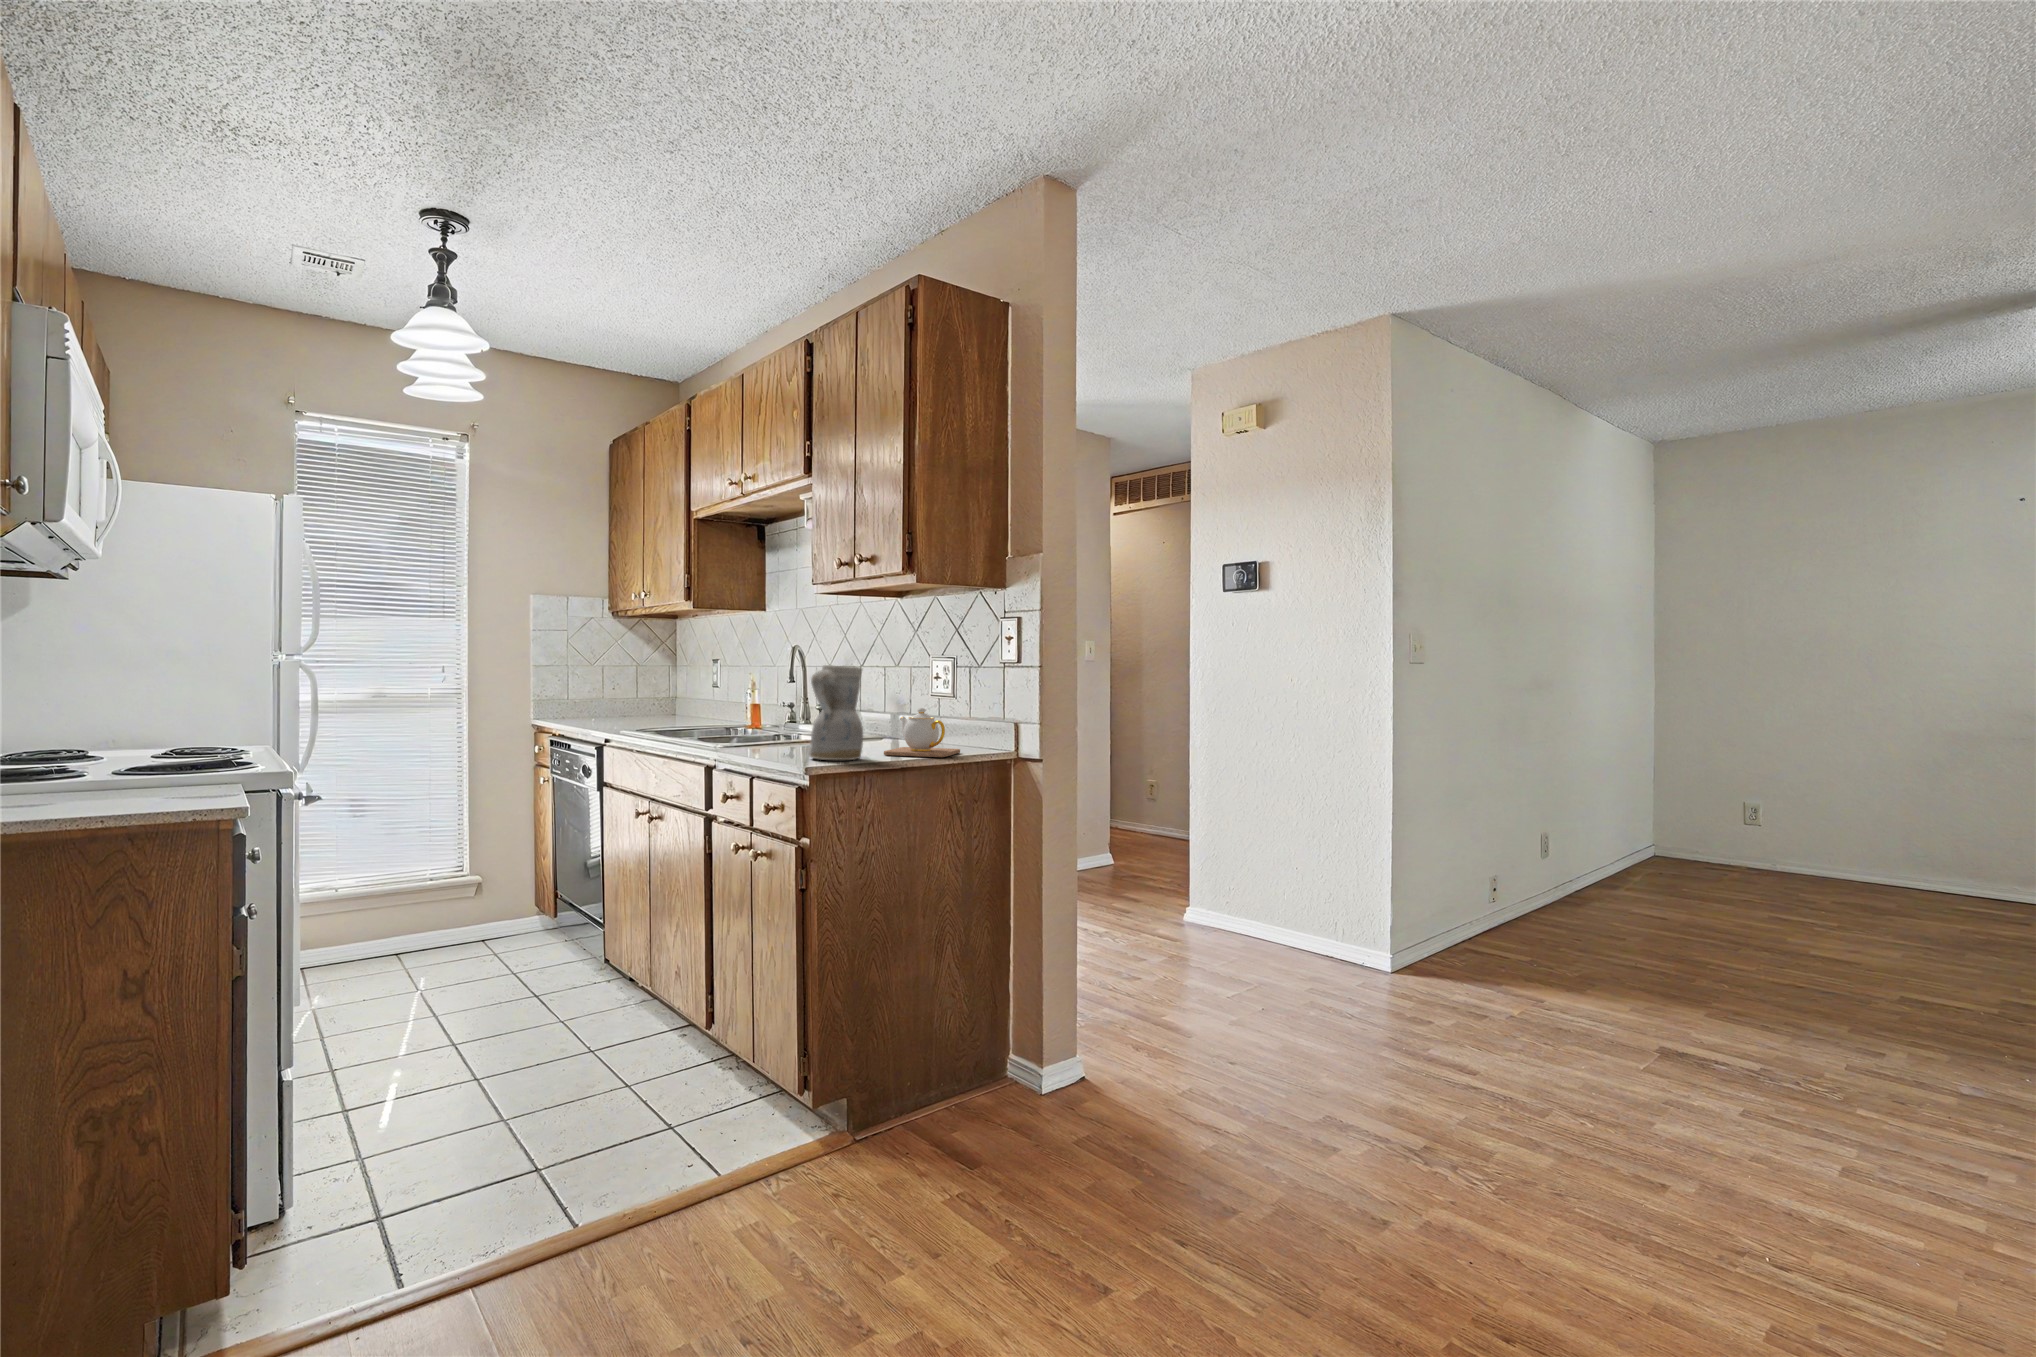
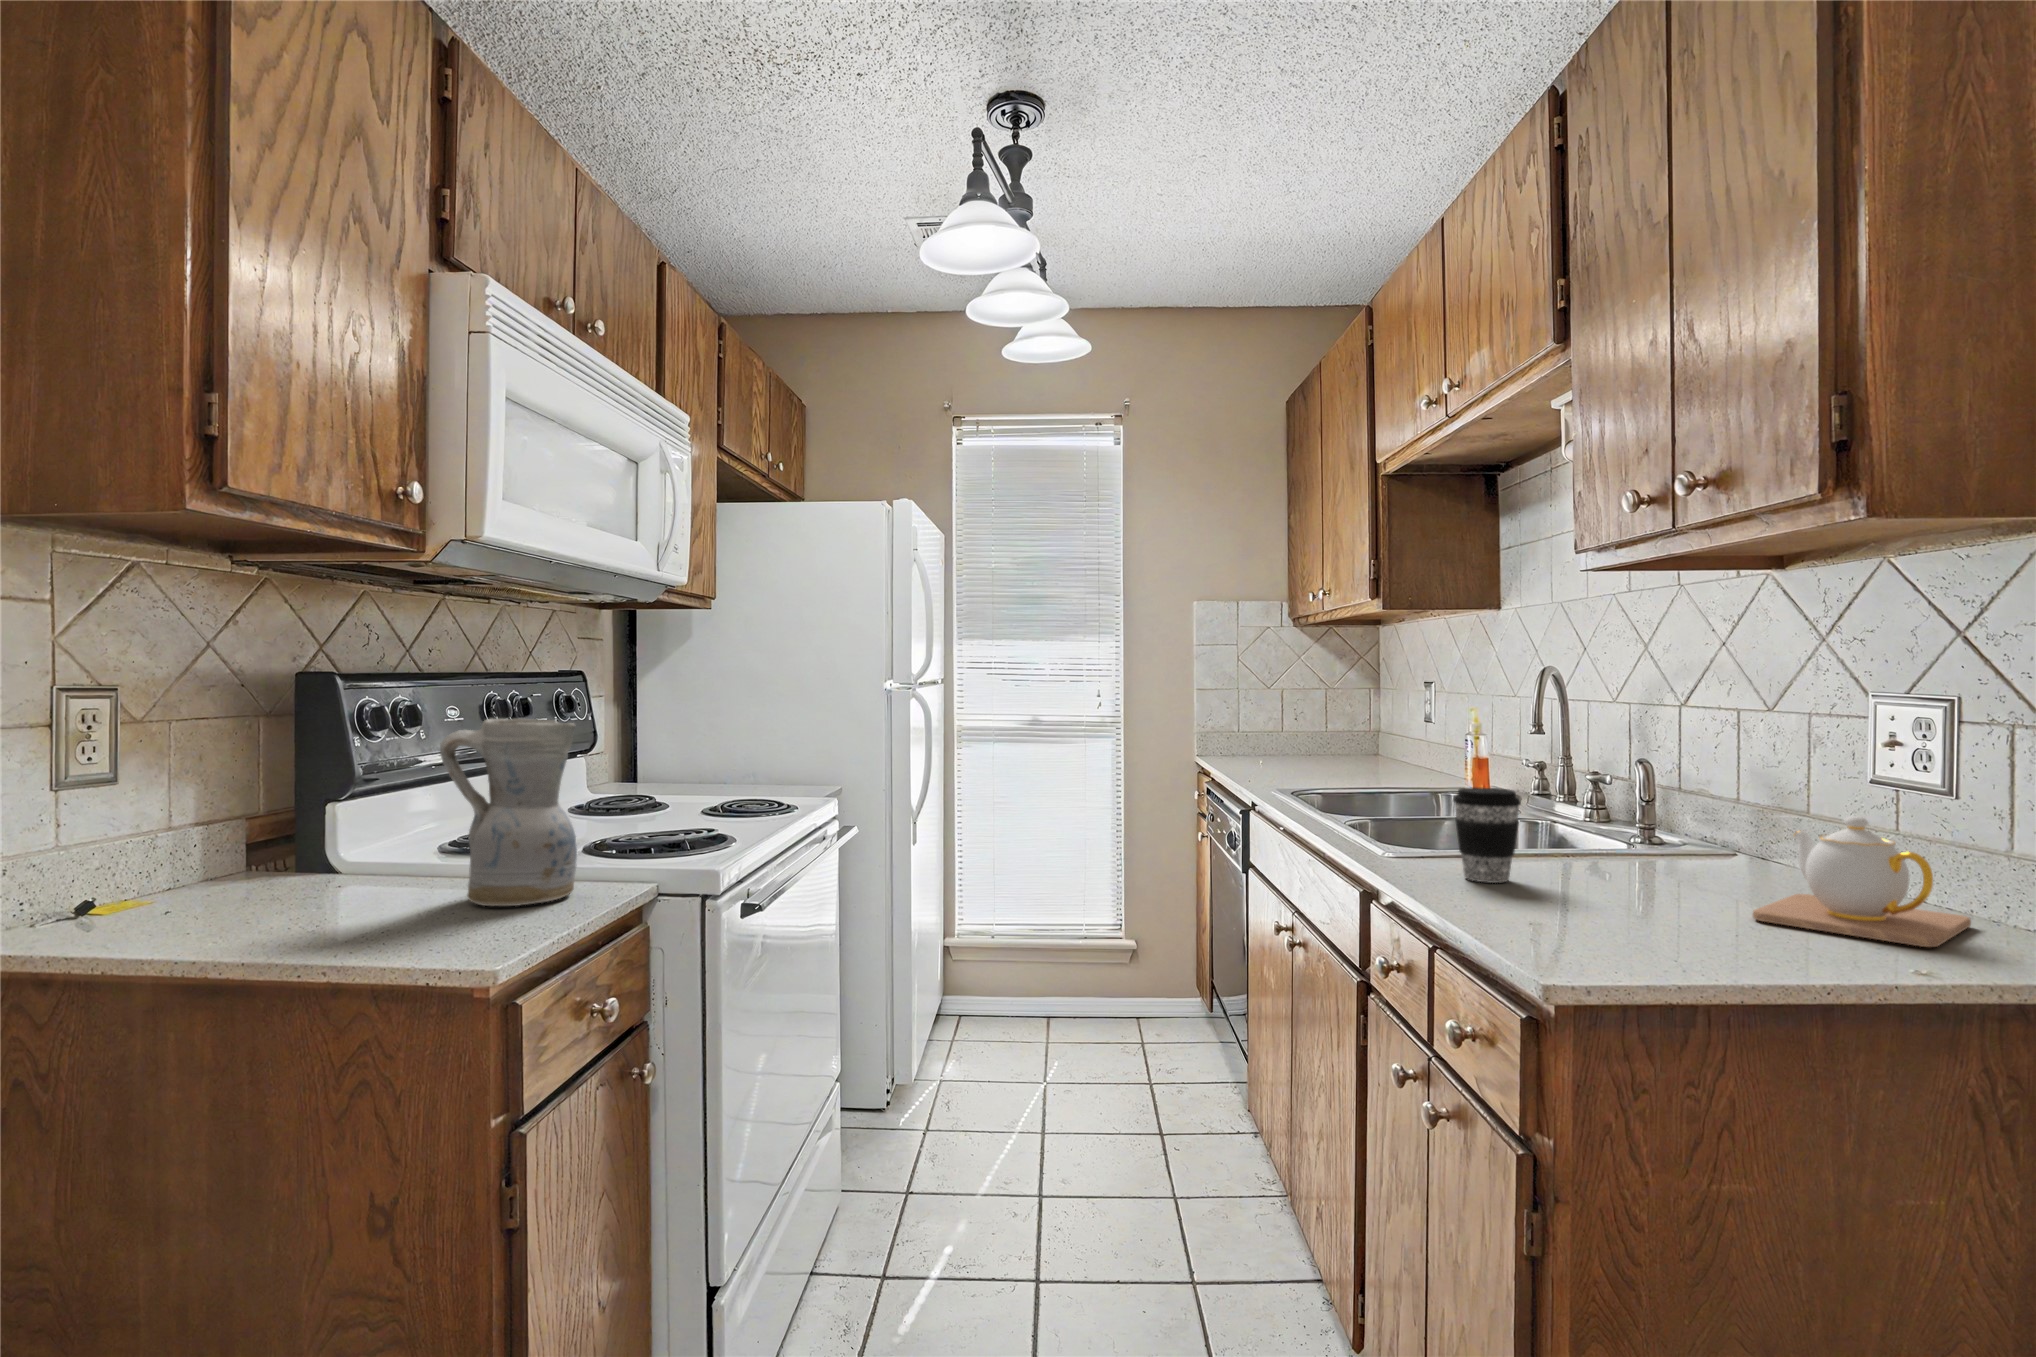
ceramic pitcher: present [809,665,863,760] -> present [440,719,577,906]
coffee cup: none [754,704,787,751] -> present [1453,787,1521,883]

